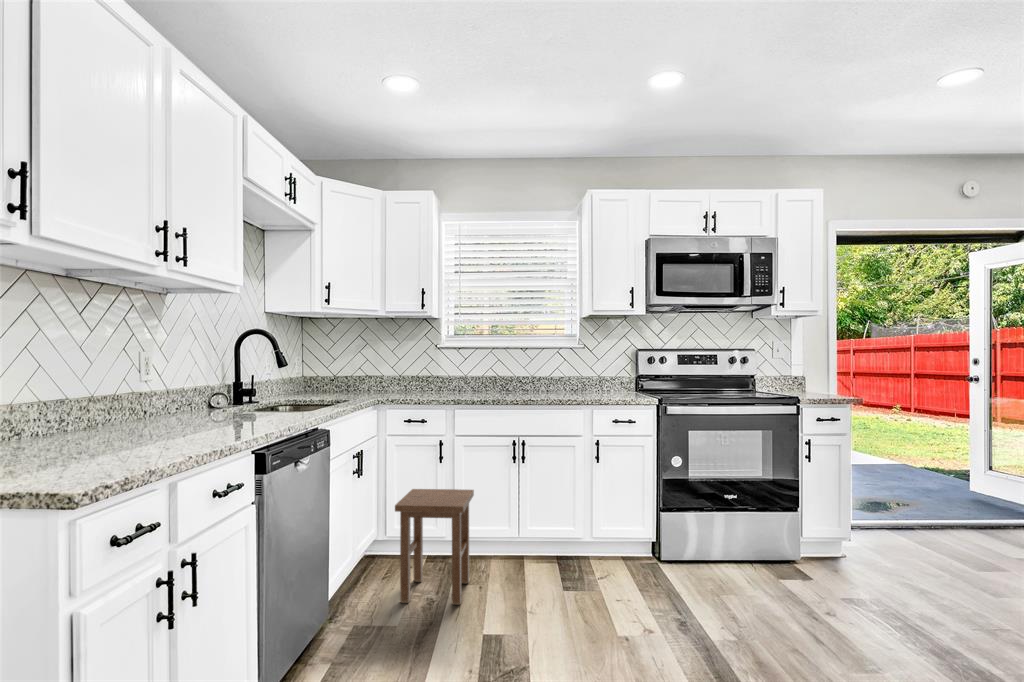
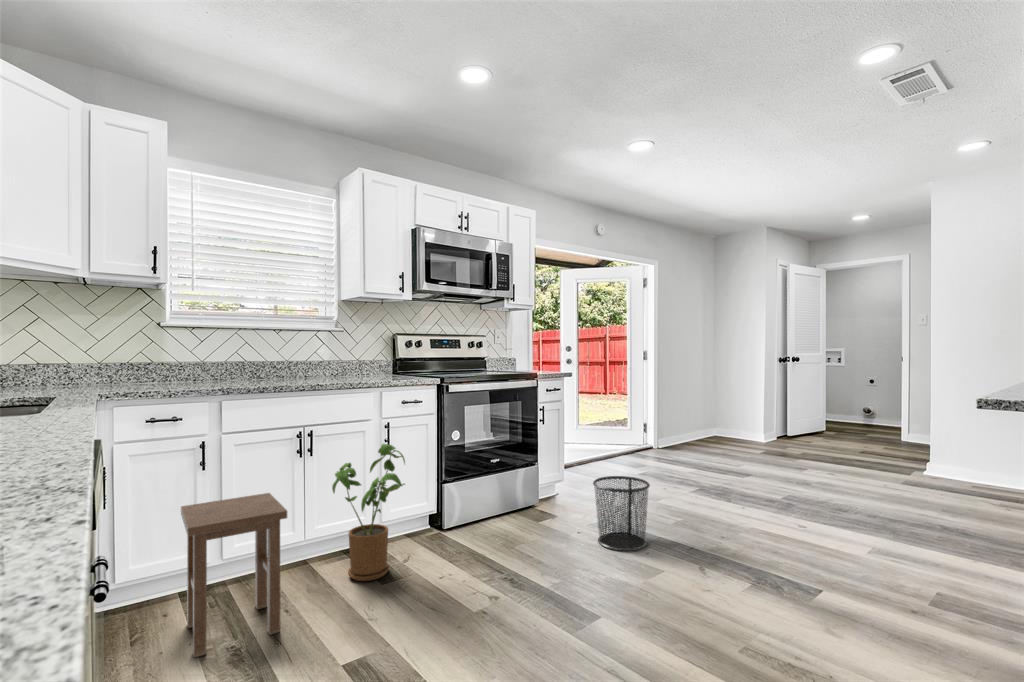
house plant: none [531,461,600,588] -> present [332,444,405,581]
waste bin: none [824,542,913,650] -> present [593,476,650,551]

